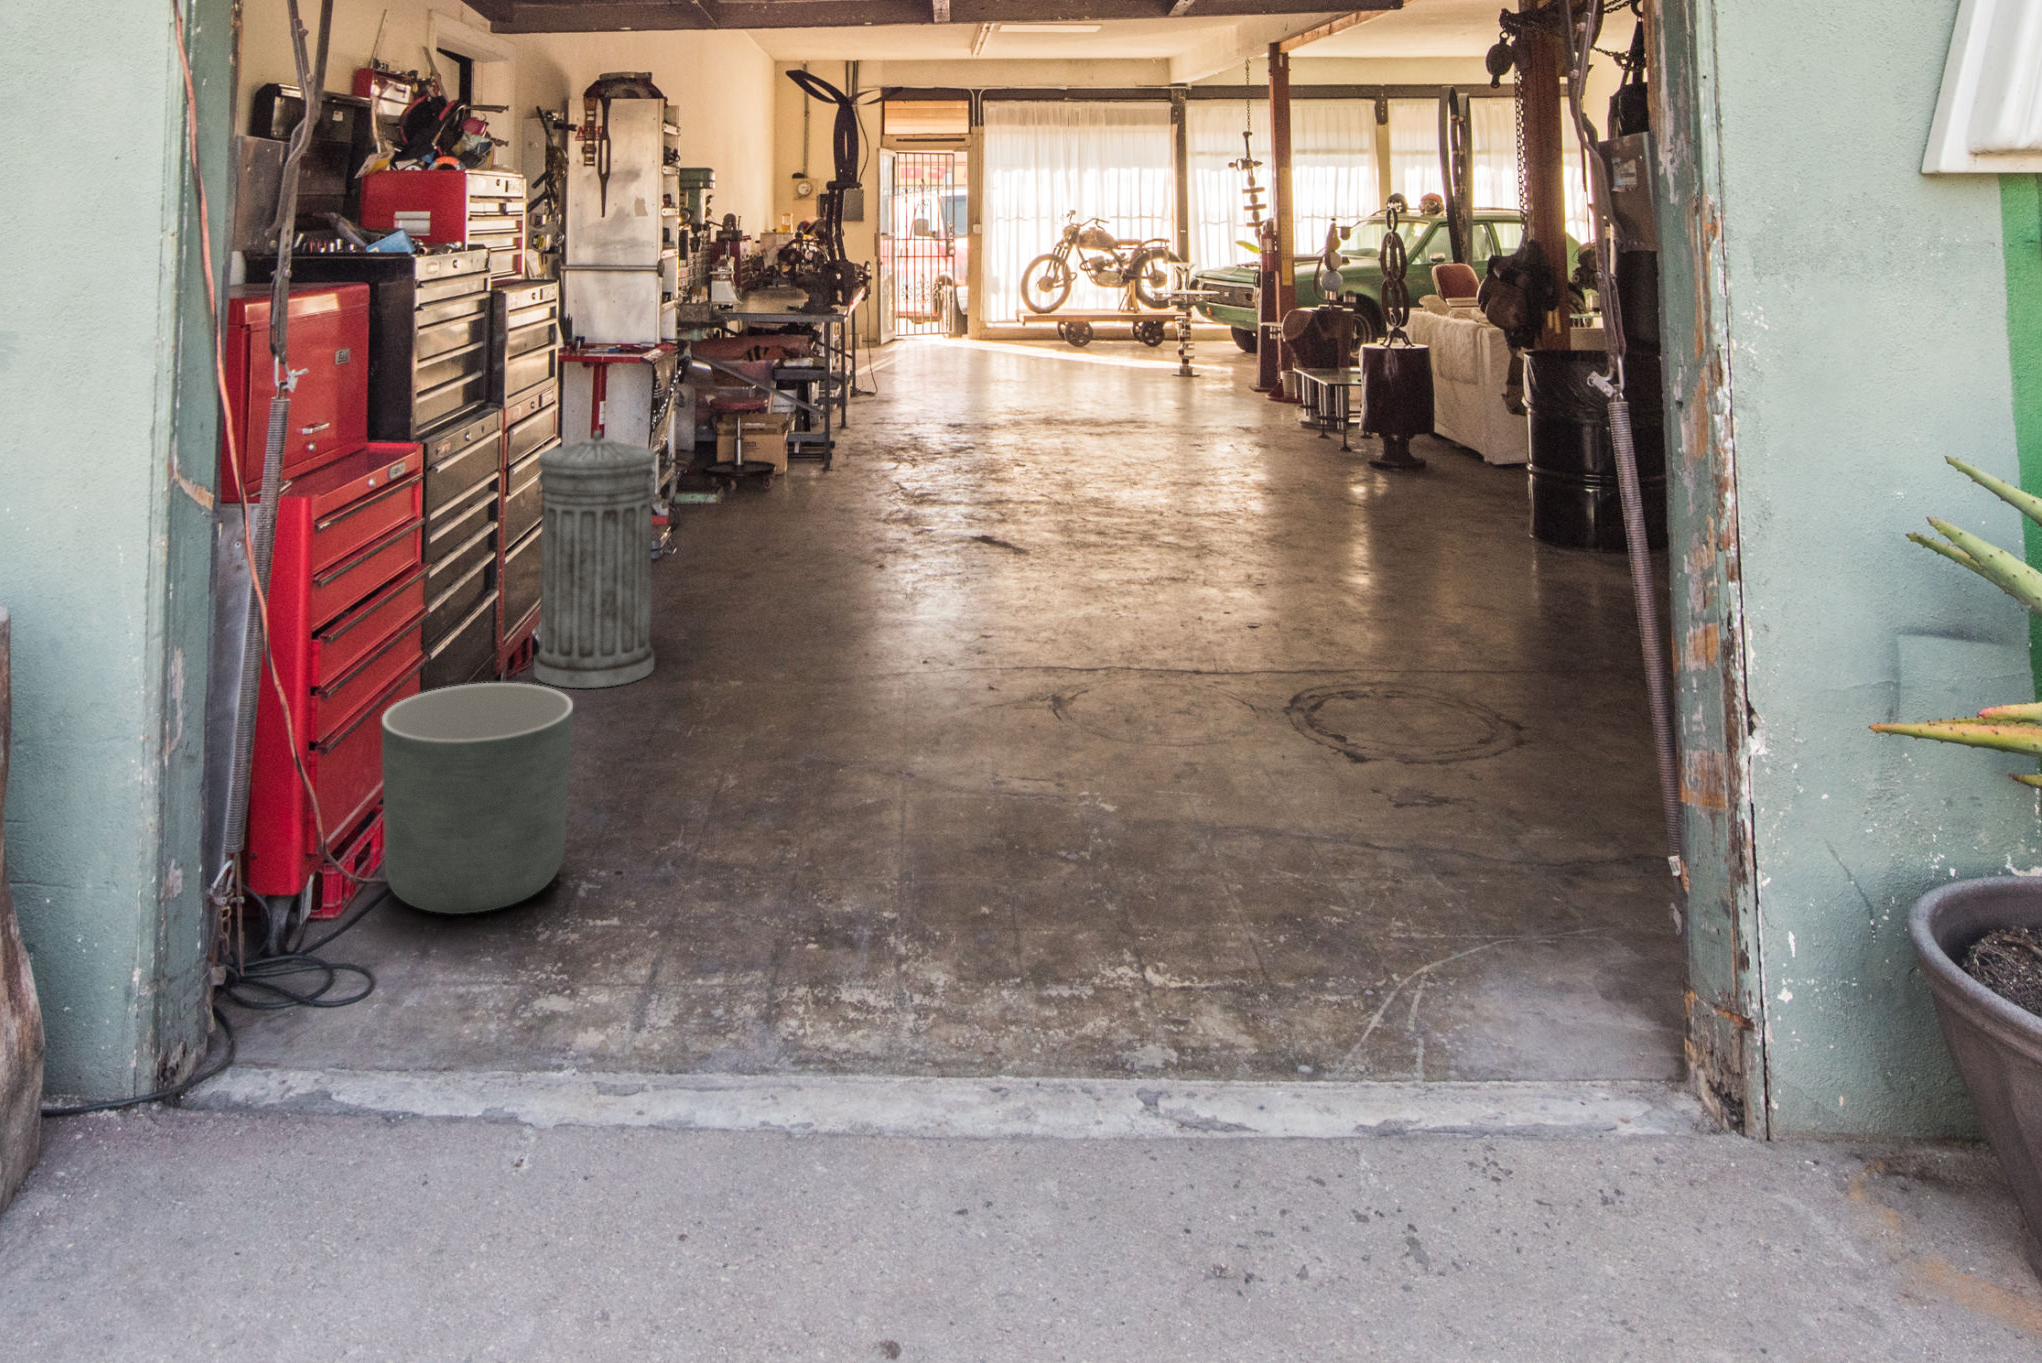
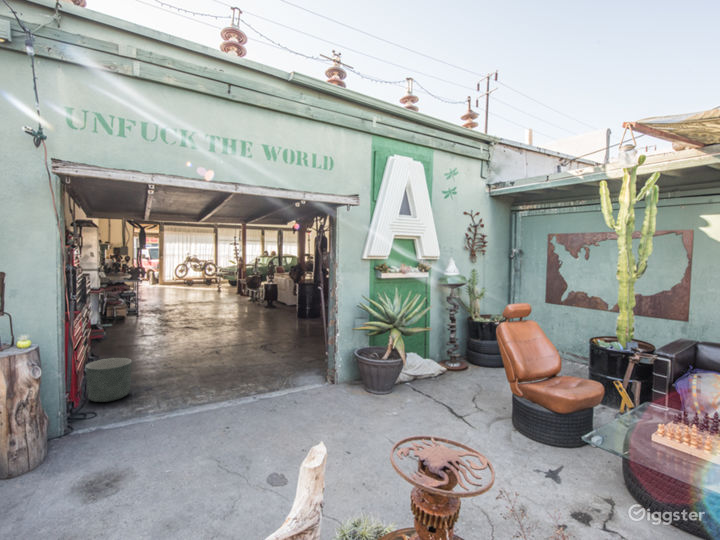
trash can: present [534,431,656,688] -> none [90,308,123,365]

